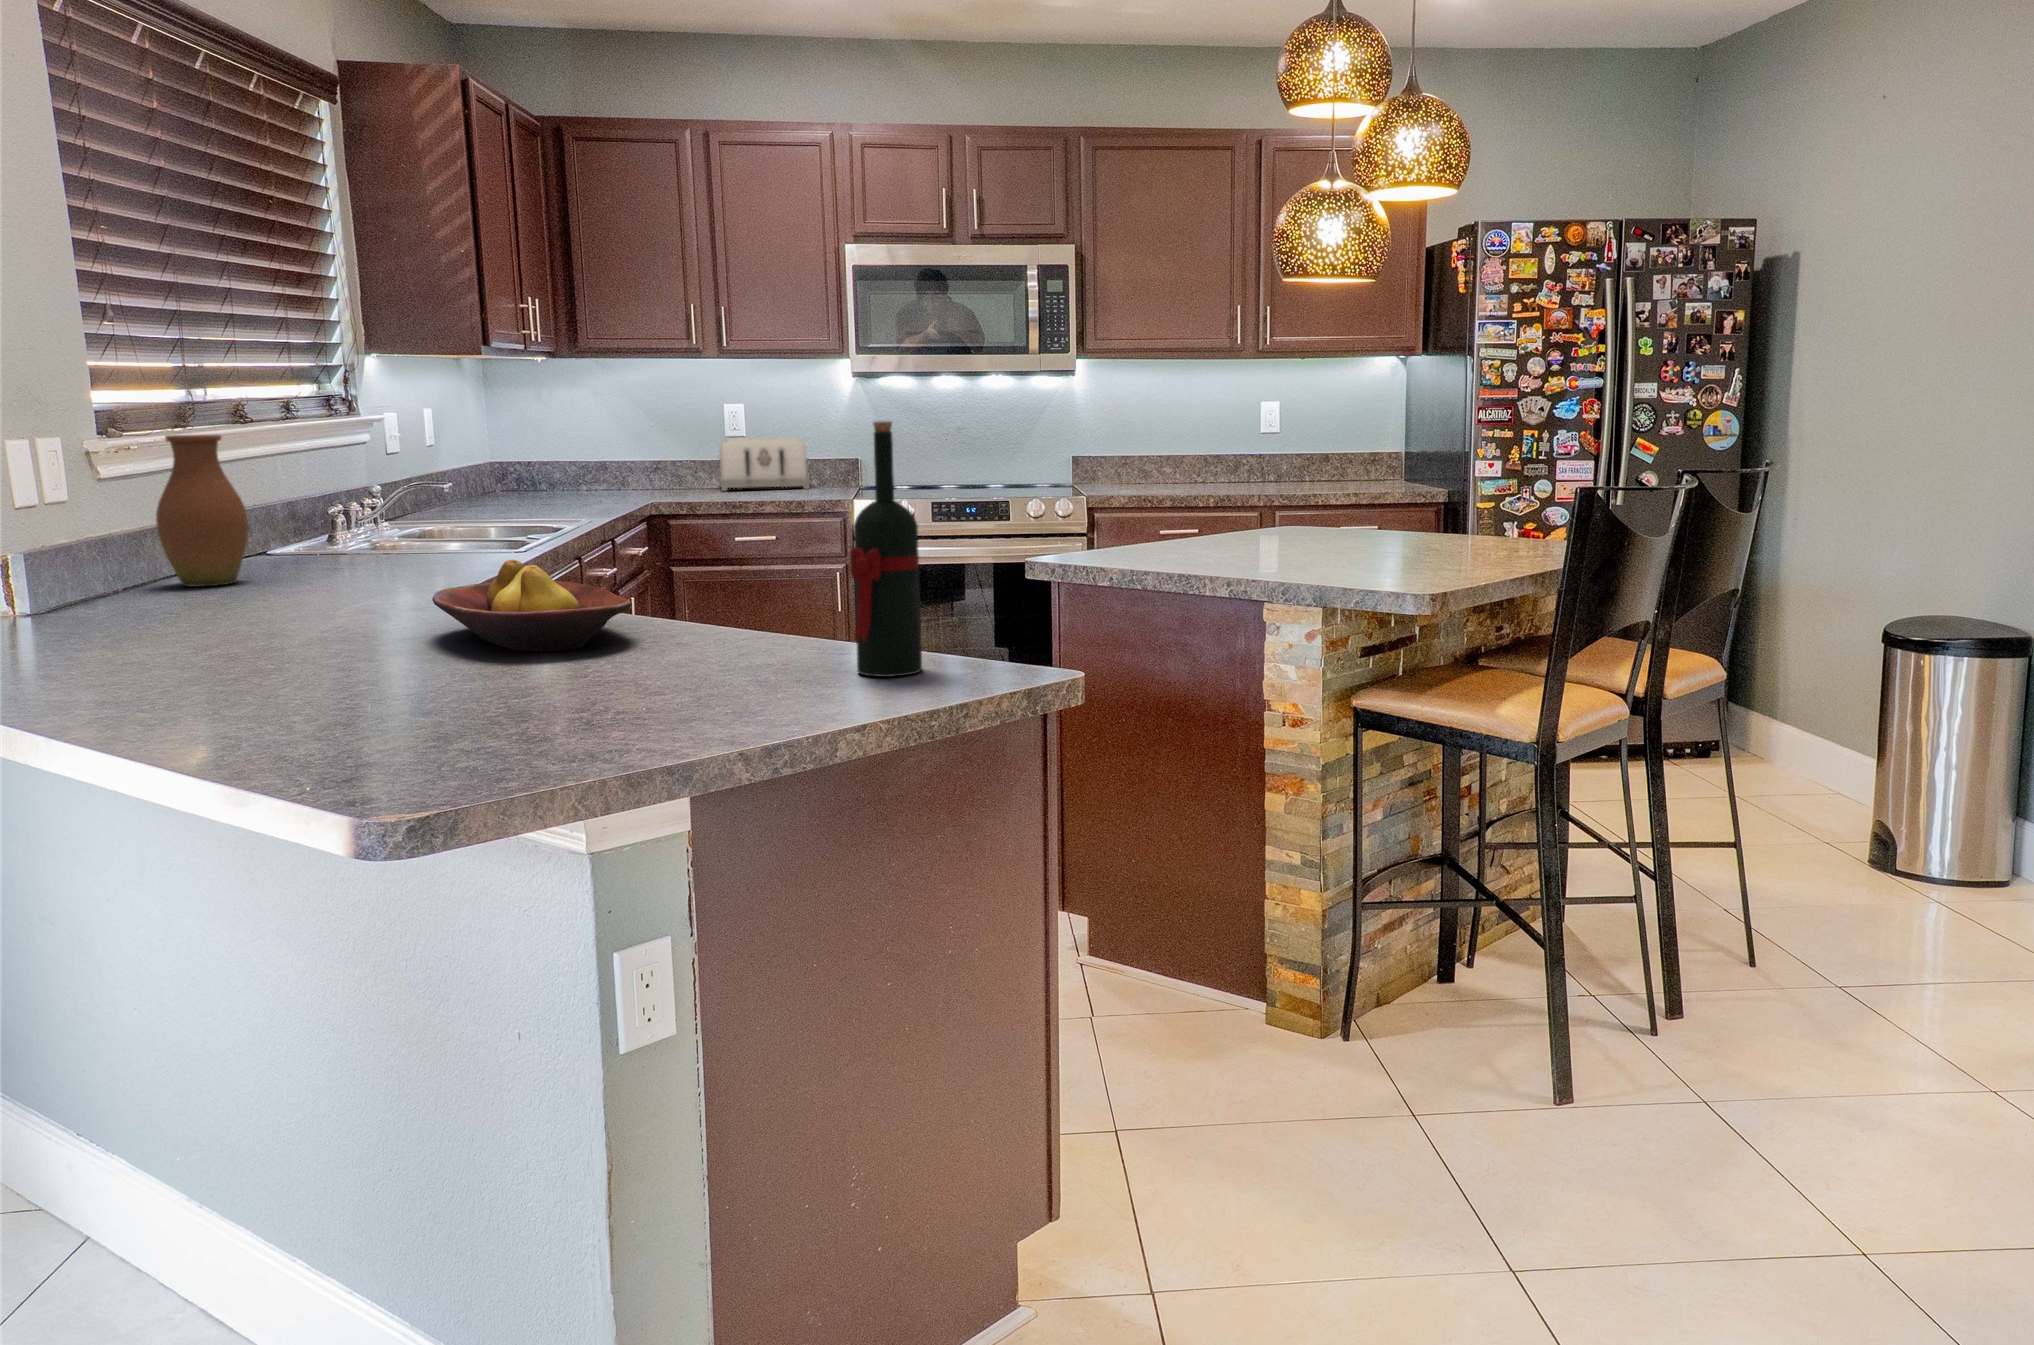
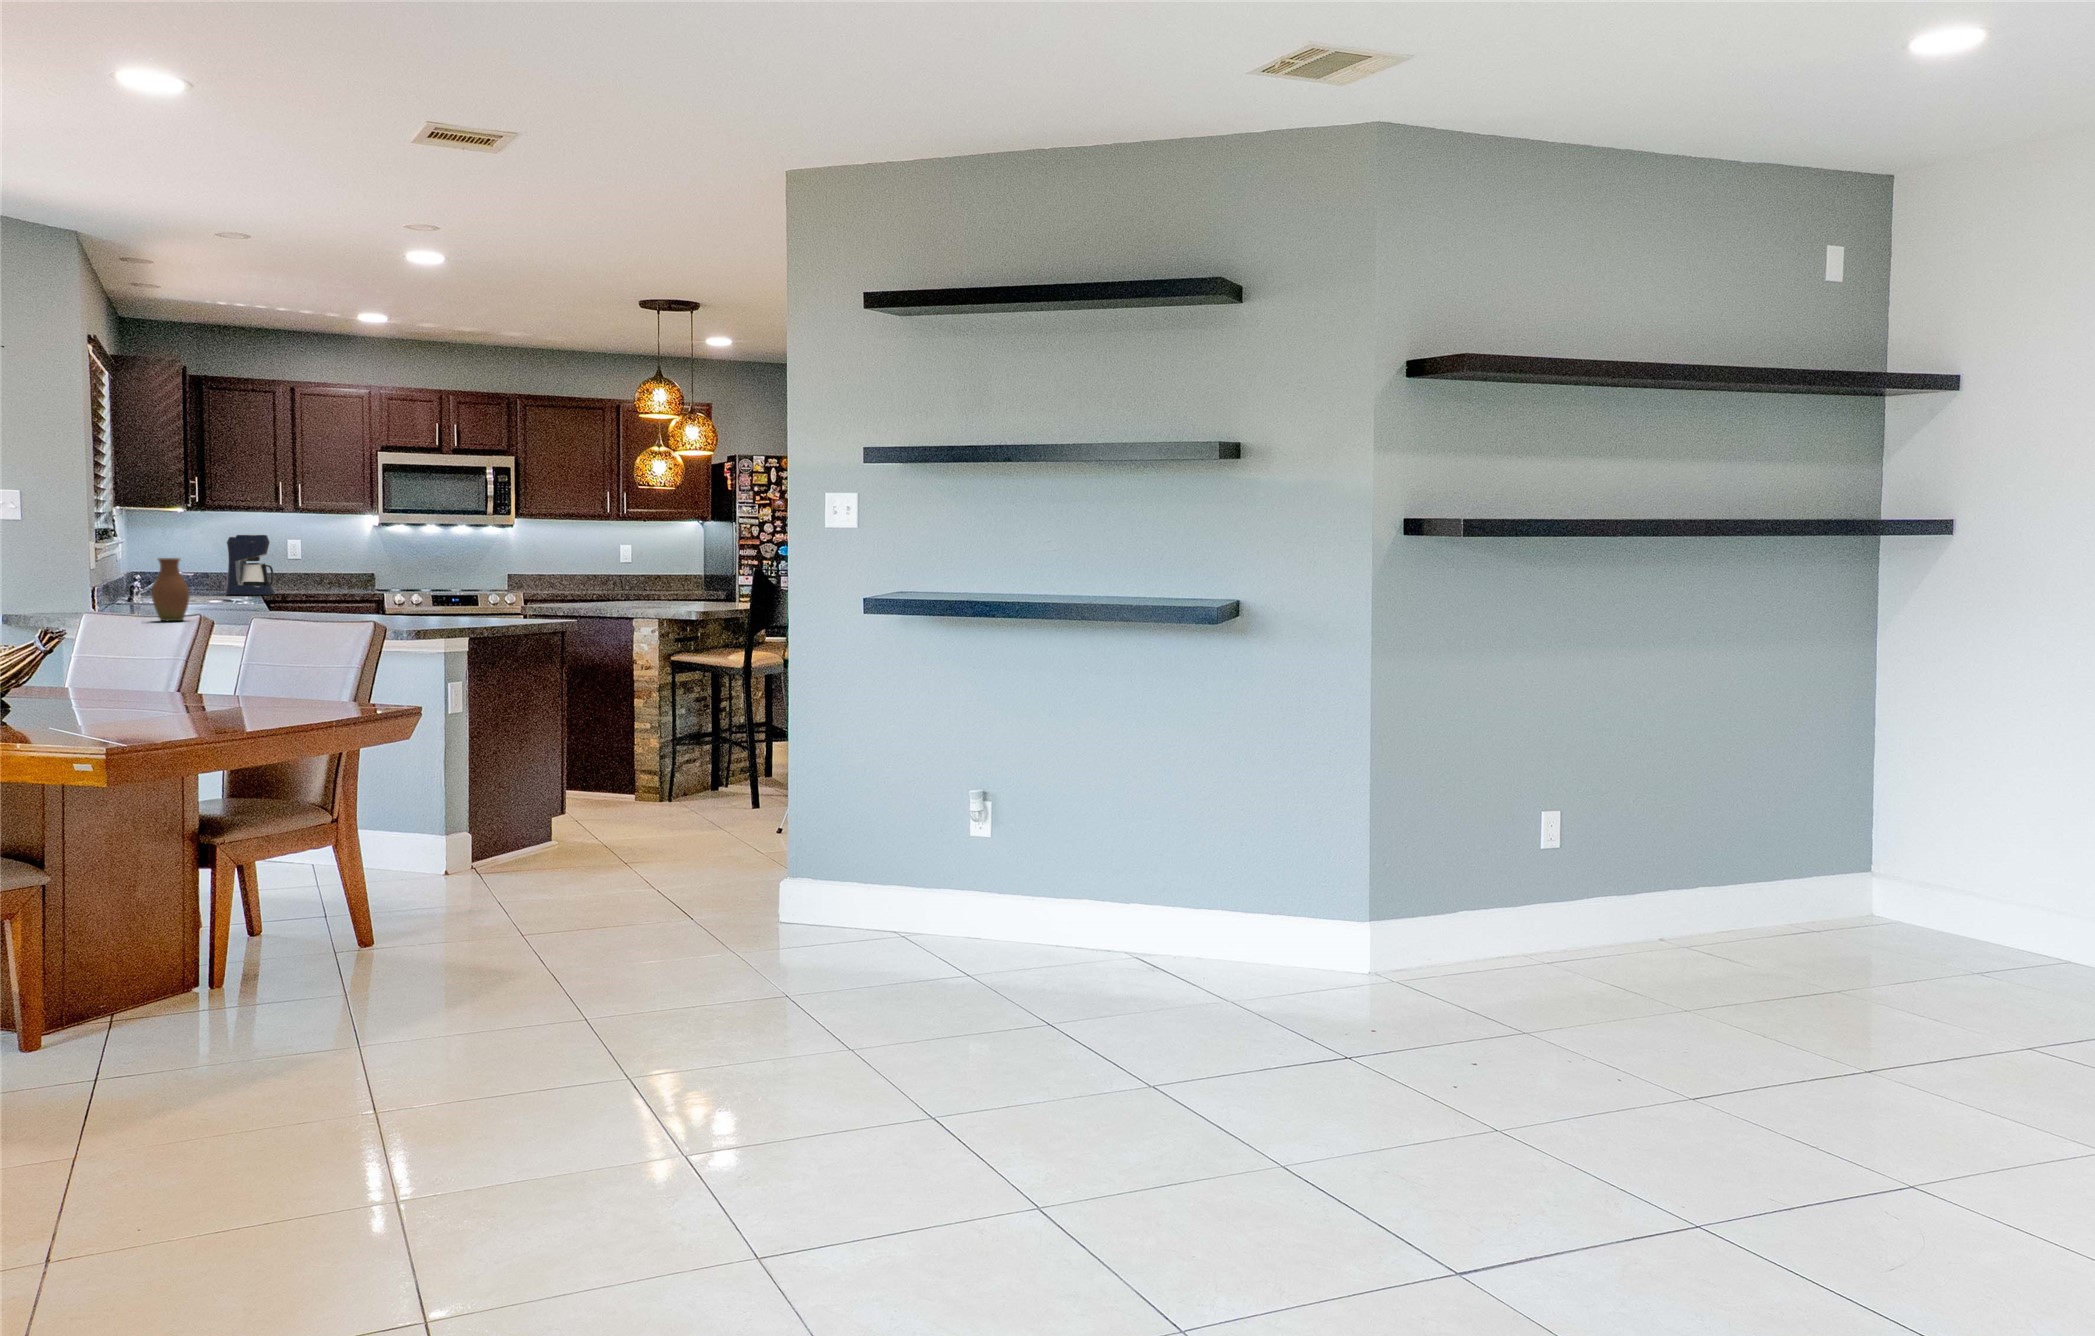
coffee maker: none [609,395,689,498] -> present [226,535,276,595]
wine bottle: present [850,421,922,677] -> none [516,559,536,630]
toaster: present [718,437,809,491] -> none [277,560,346,592]
fruit bowl: present [432,560,632,652] -> none [347,602,427,629]

